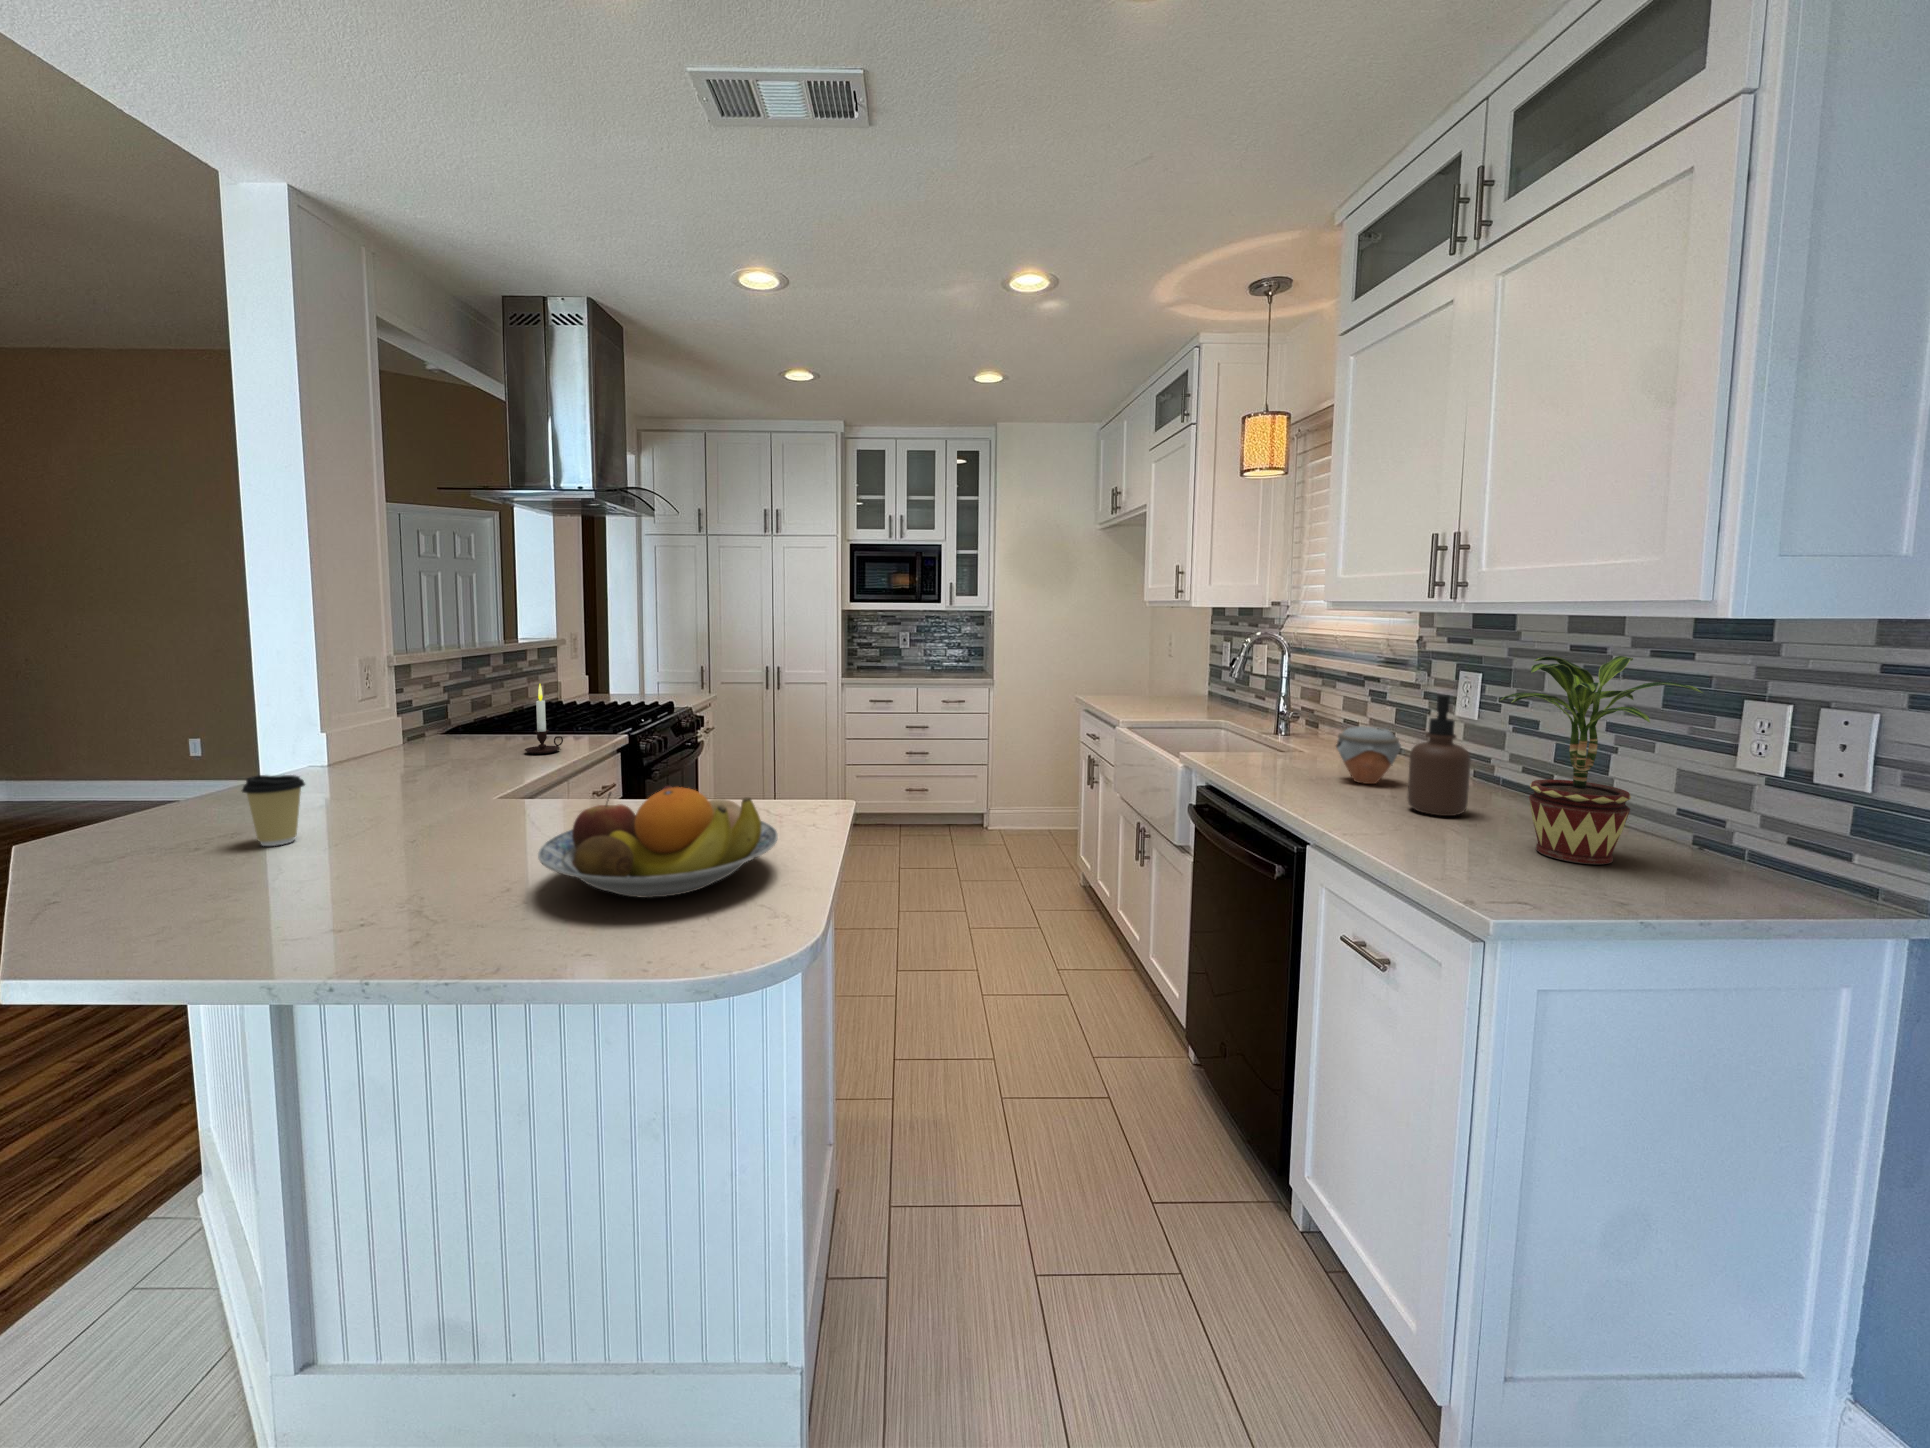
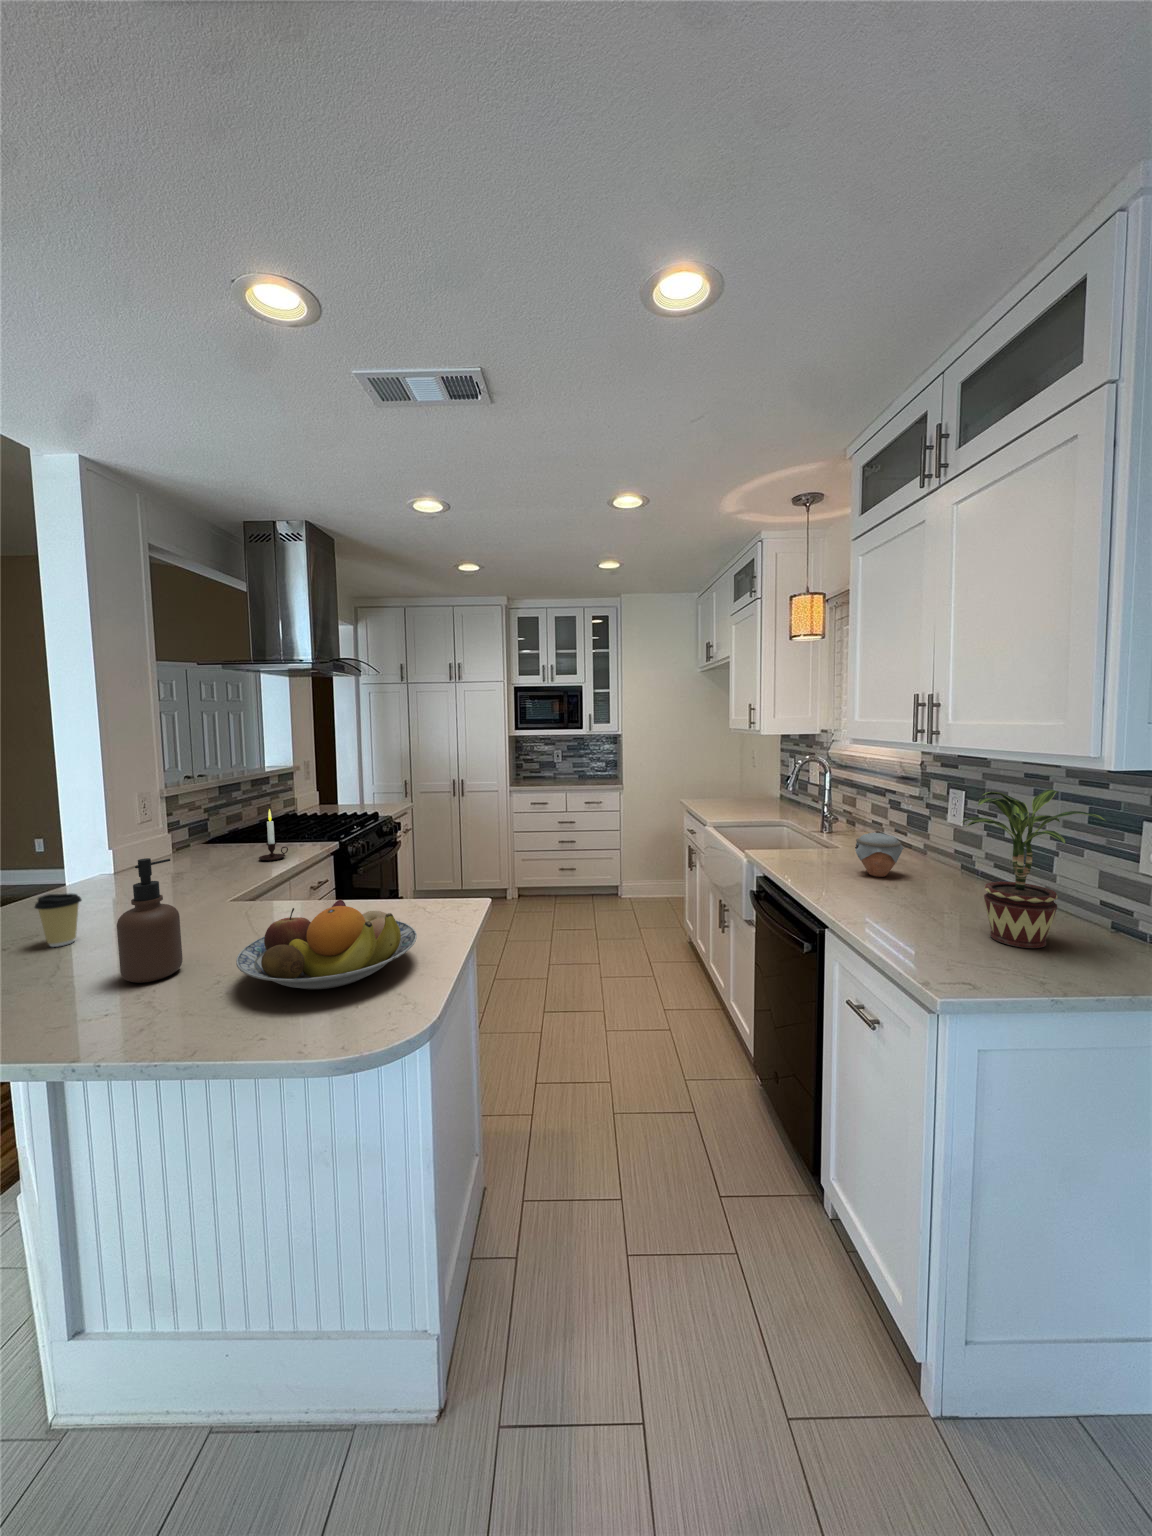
soap dispenser: present [1408,695,1471,816] -> present [117,858,183,983]

